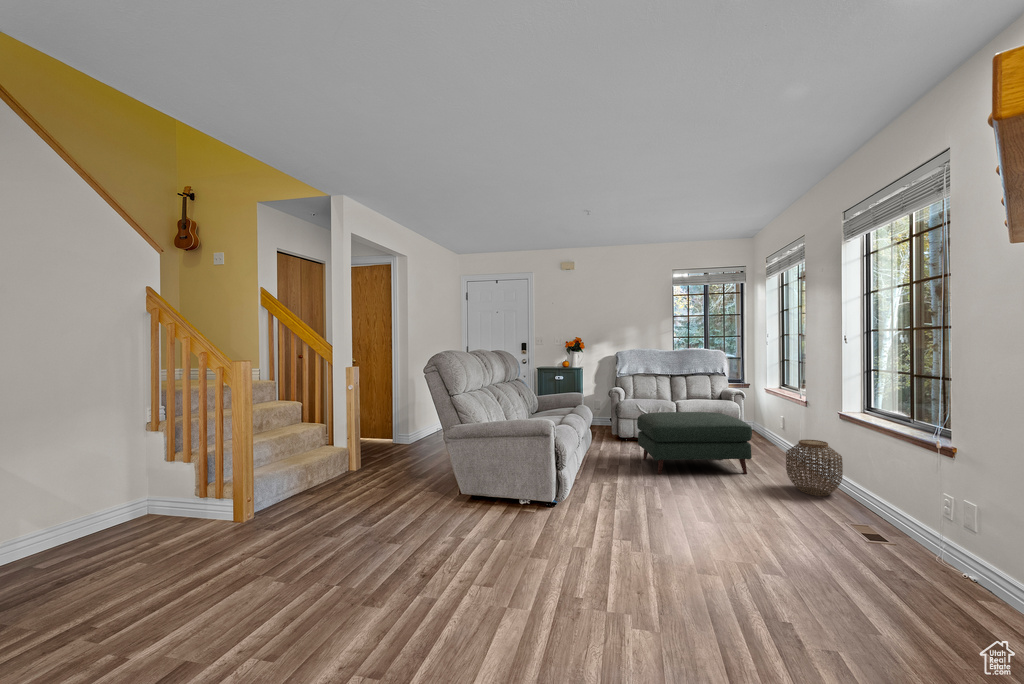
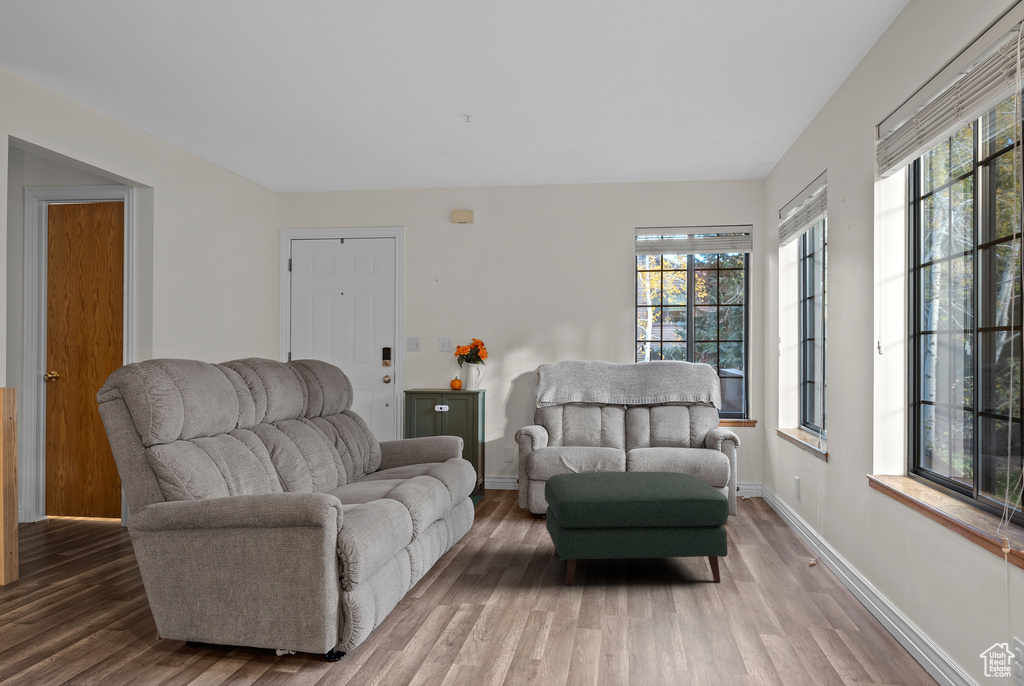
woven basket: present [786,440,843,496] -> none [777,525,870,627]

